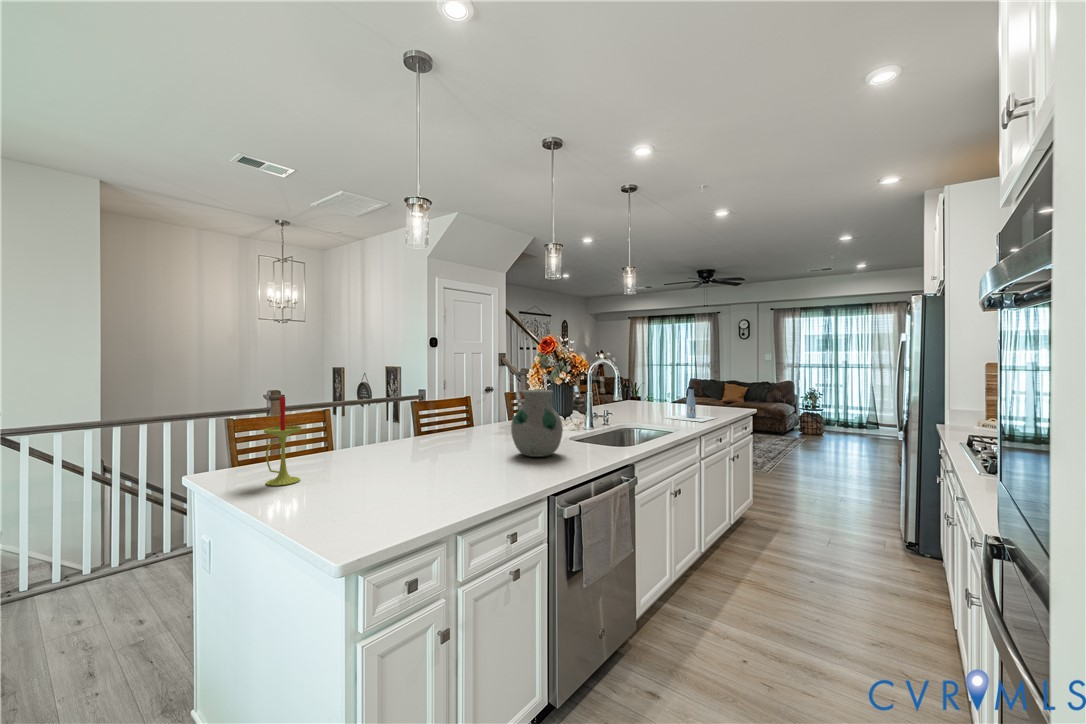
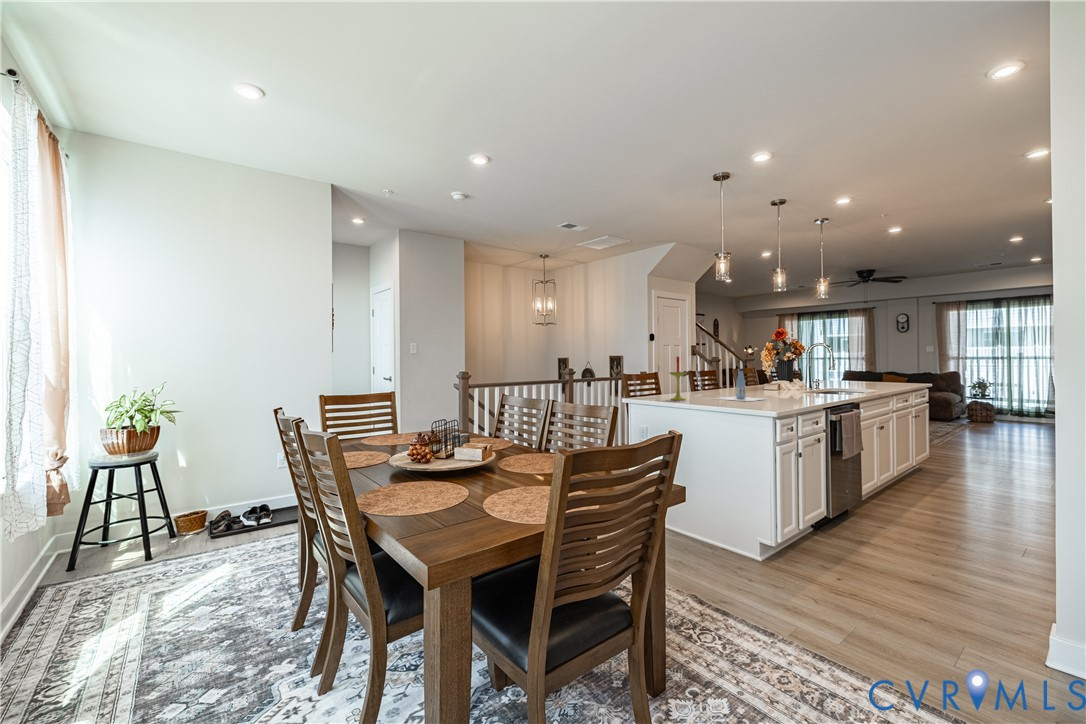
bottle: present [666,387,716,422] -> present [718,369,763,401]
vase: present [511,389,563,457] -> none [780,357,814,396]

